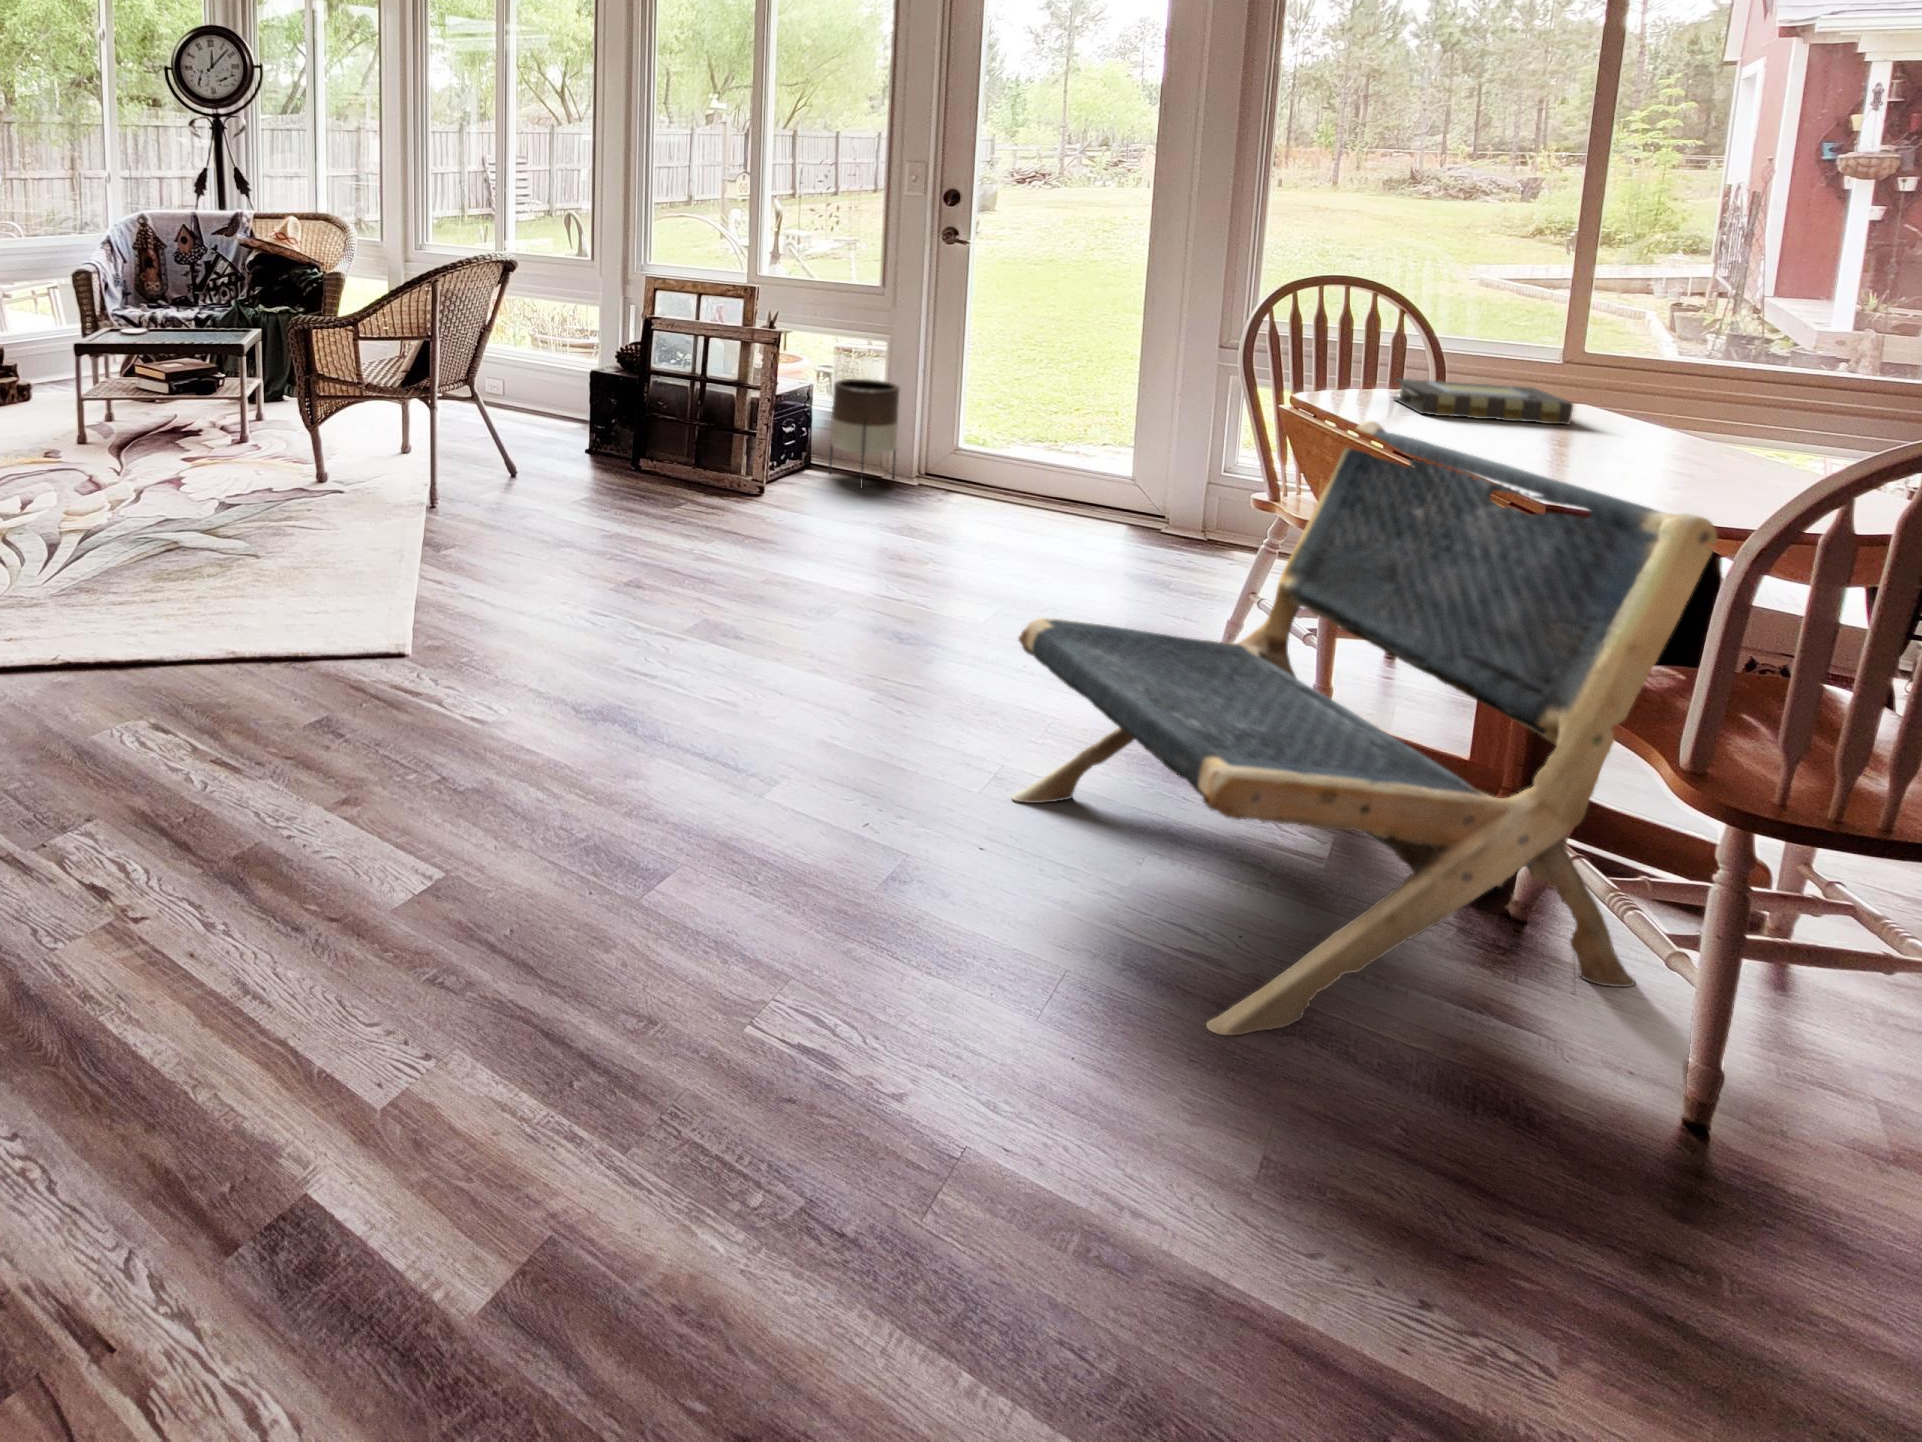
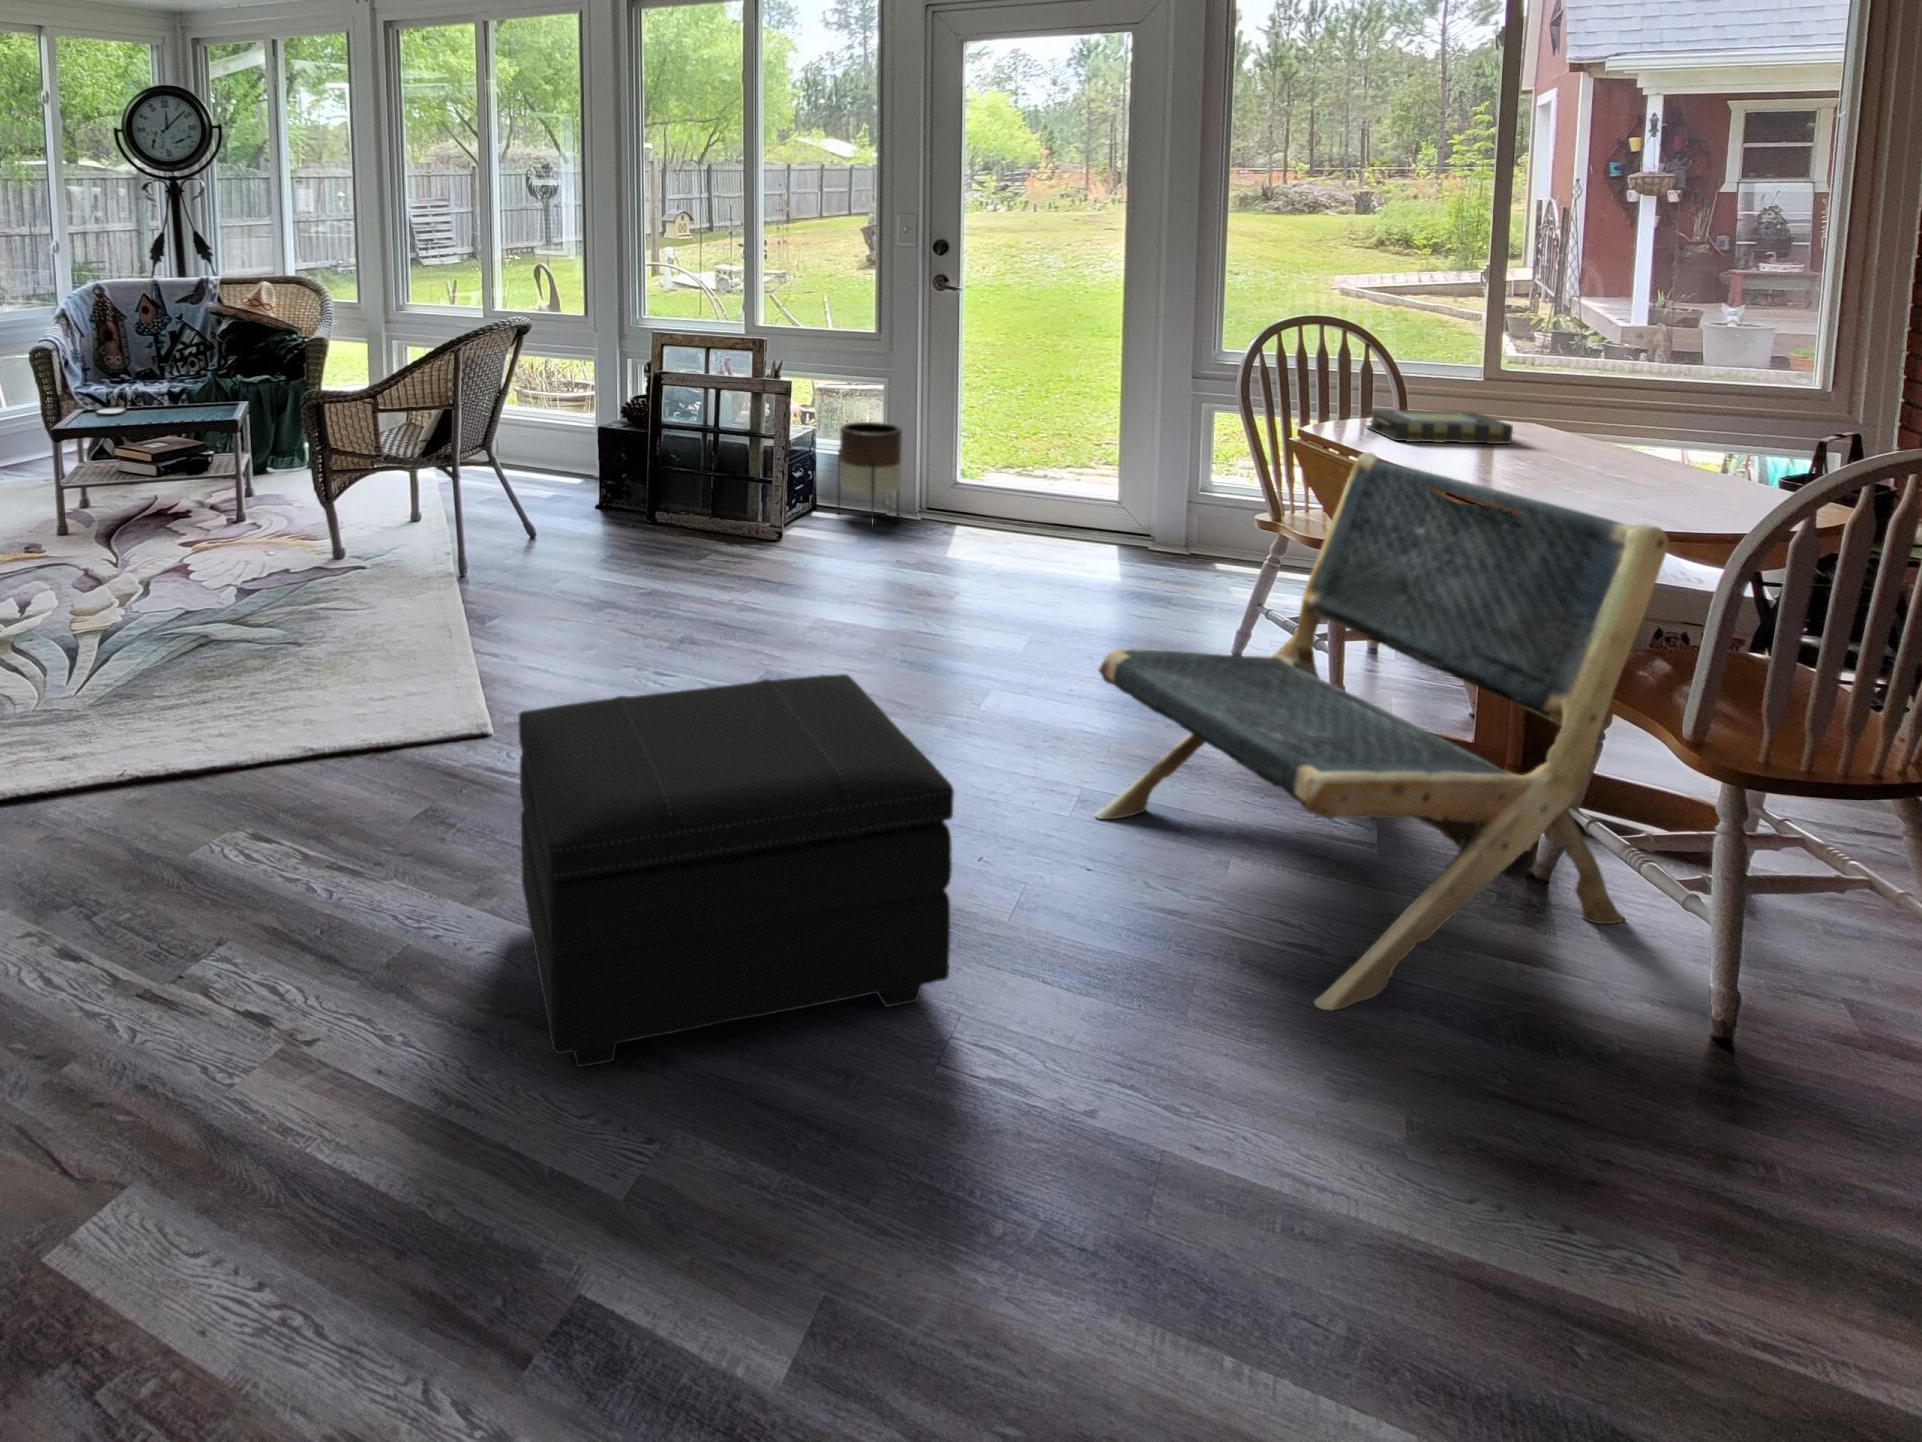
footstool: none [347,616,793,978] -> present [518,674,954,1067]

